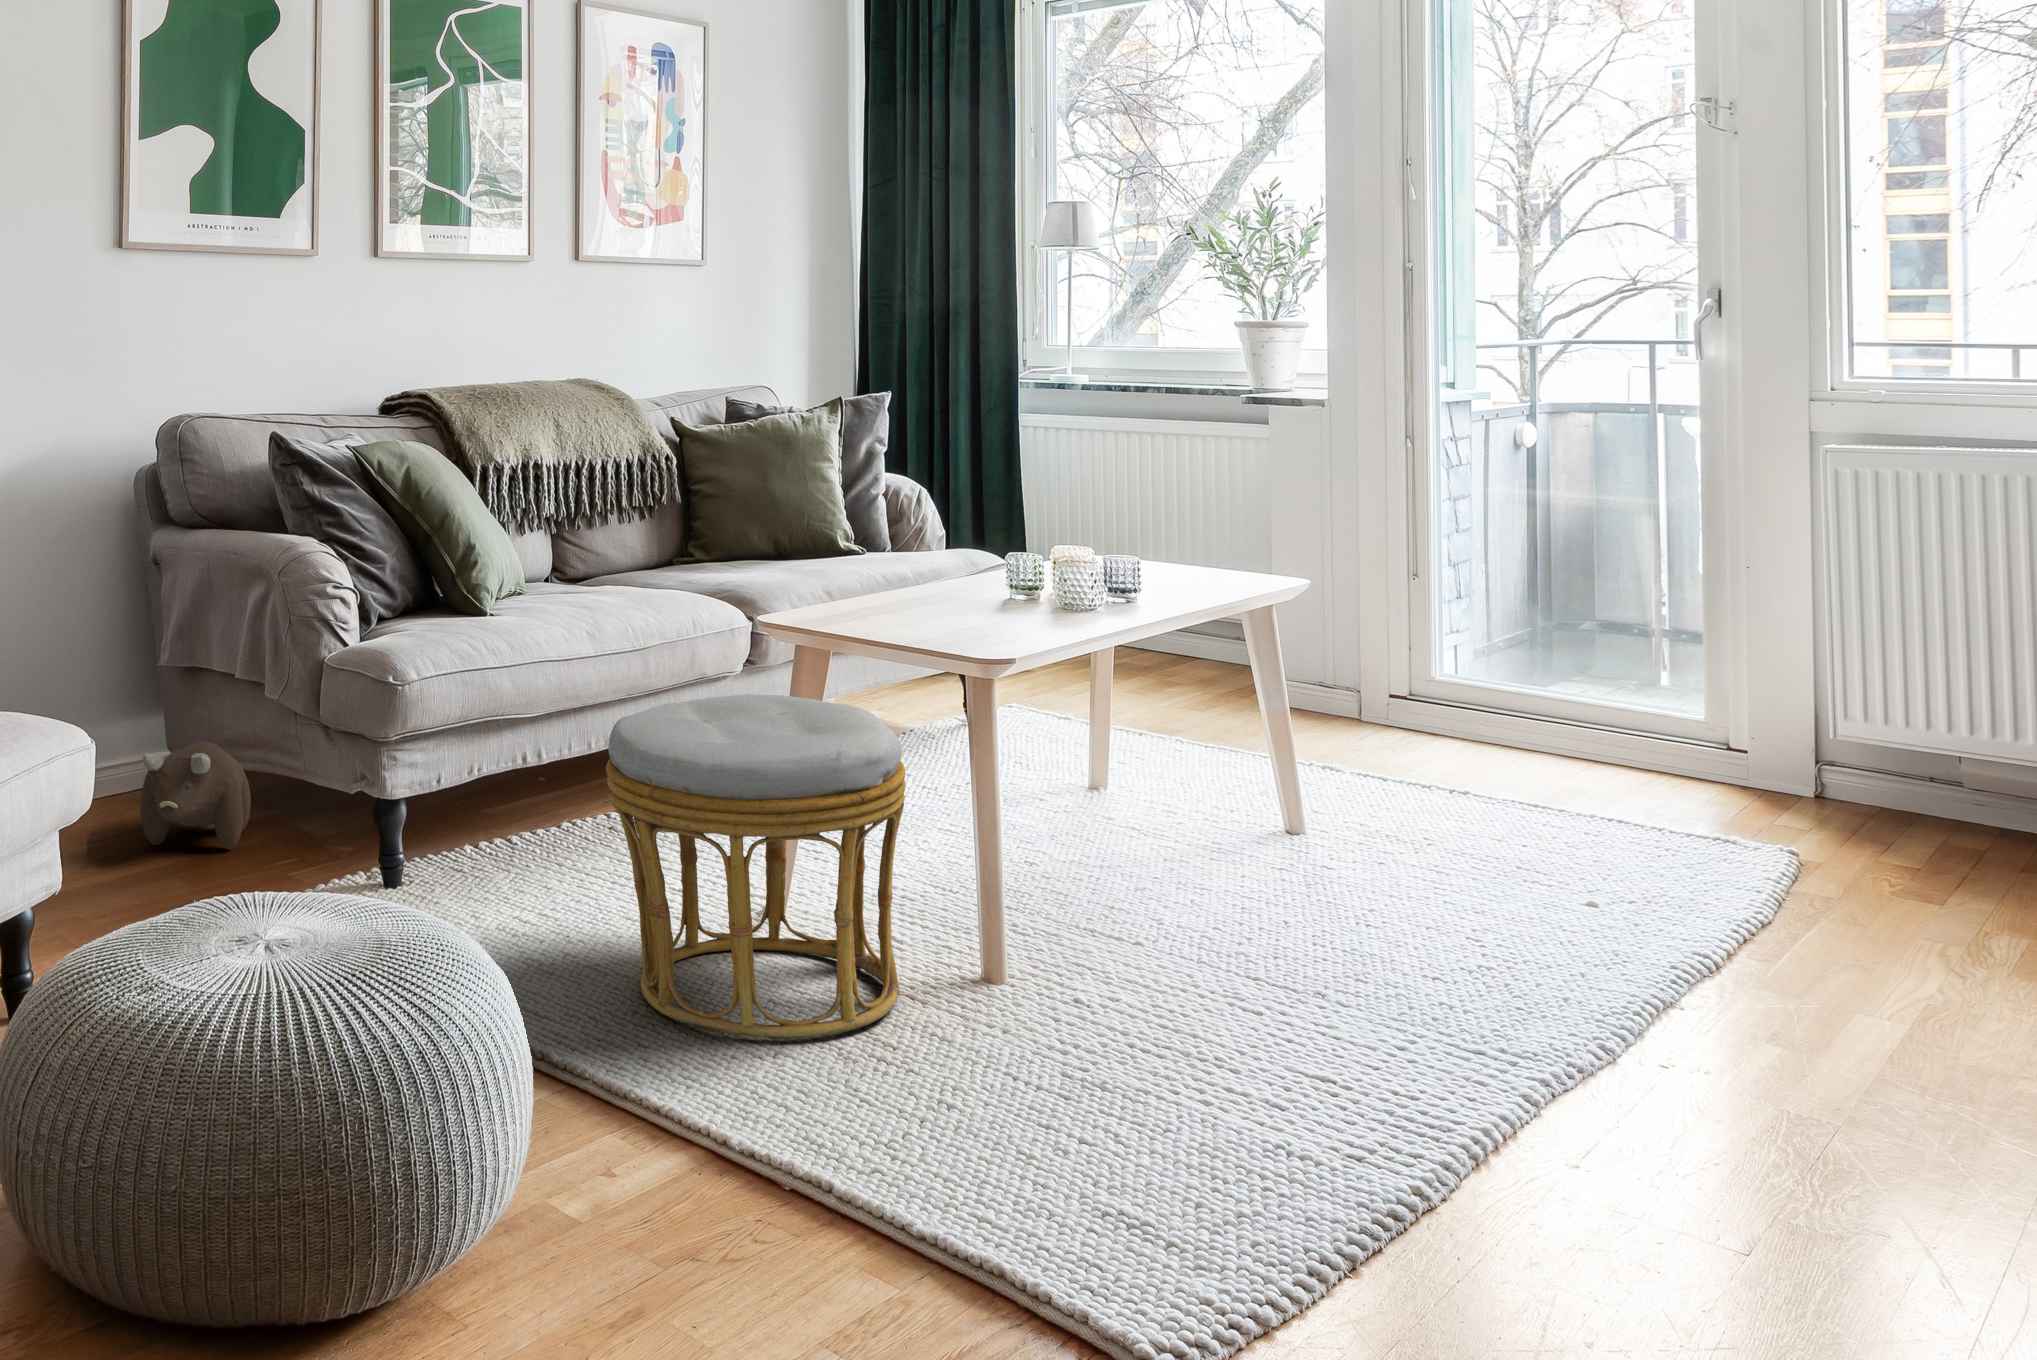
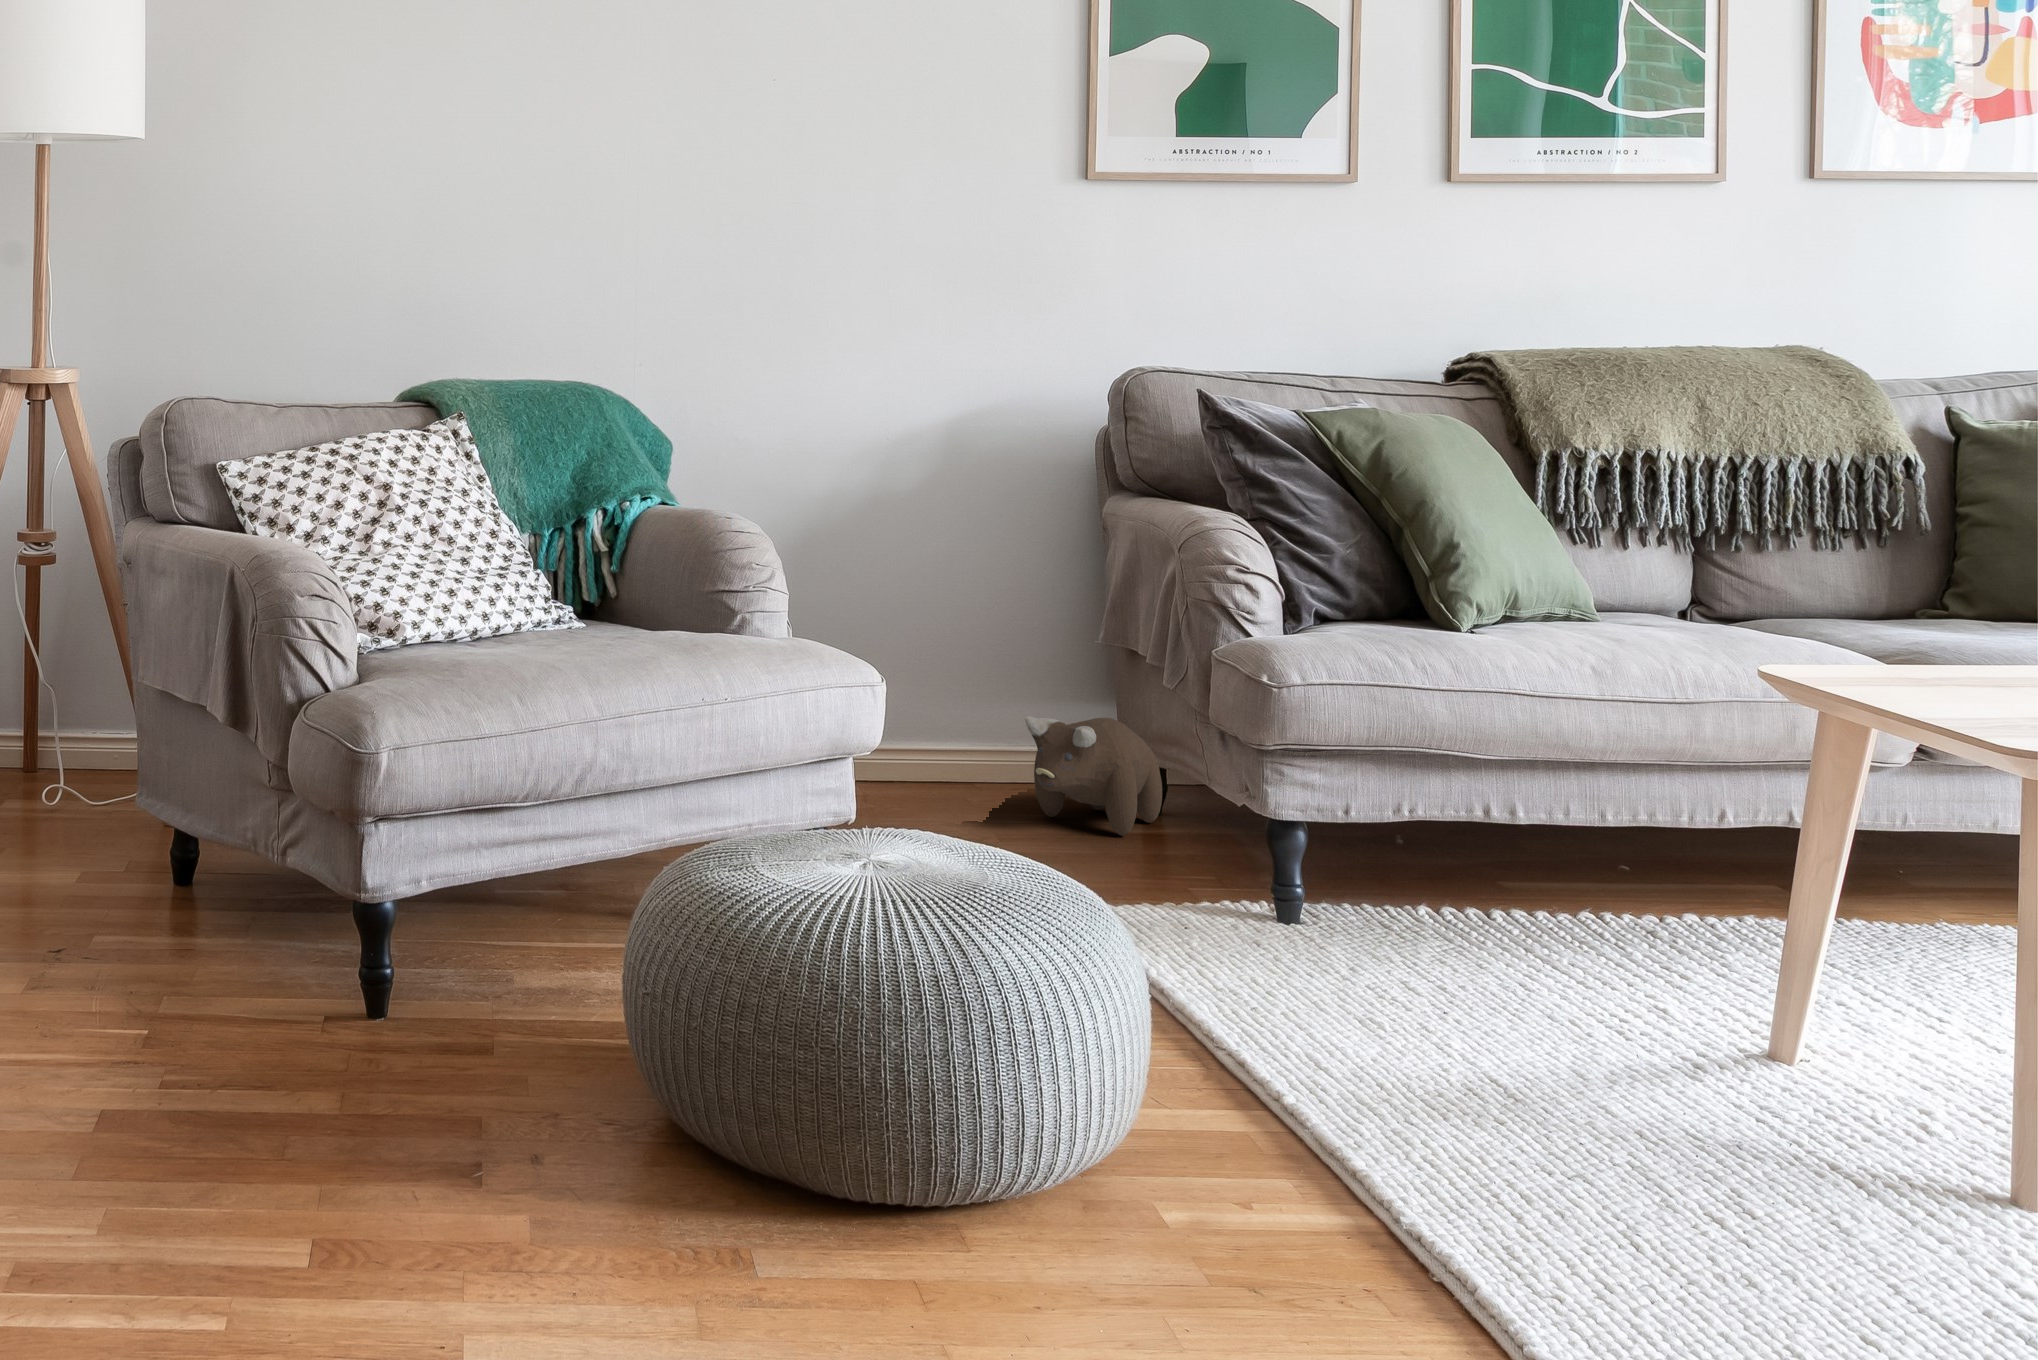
ottoman: present [606,694,906,1039] -> none [1403,743,1816,1165]

